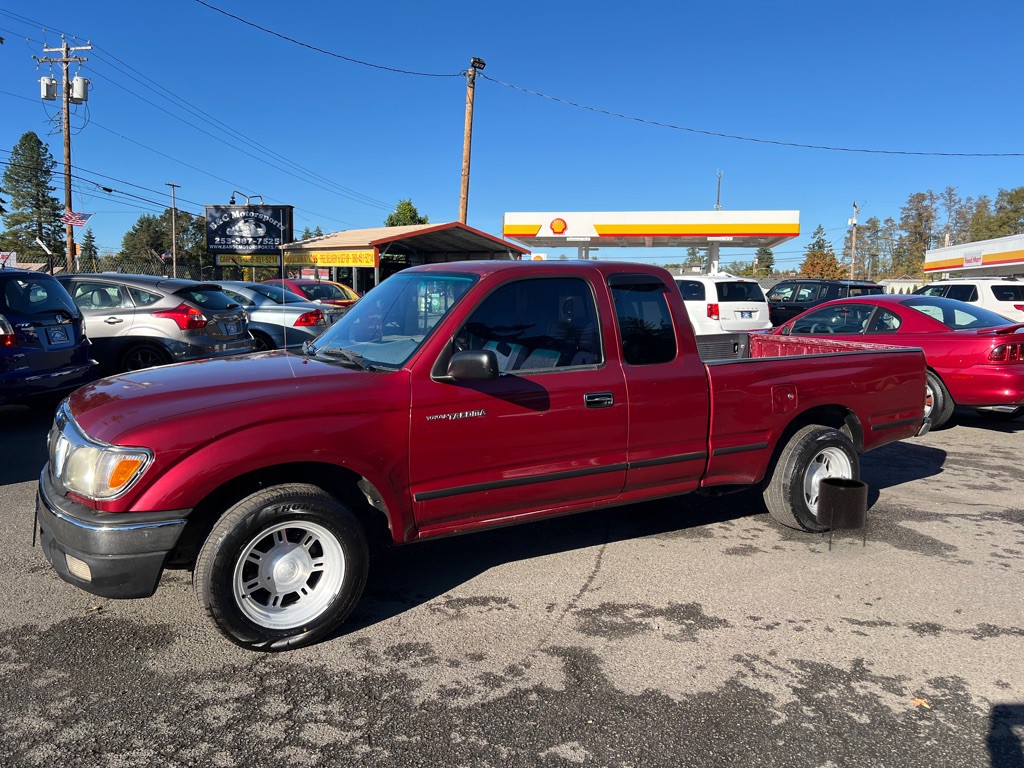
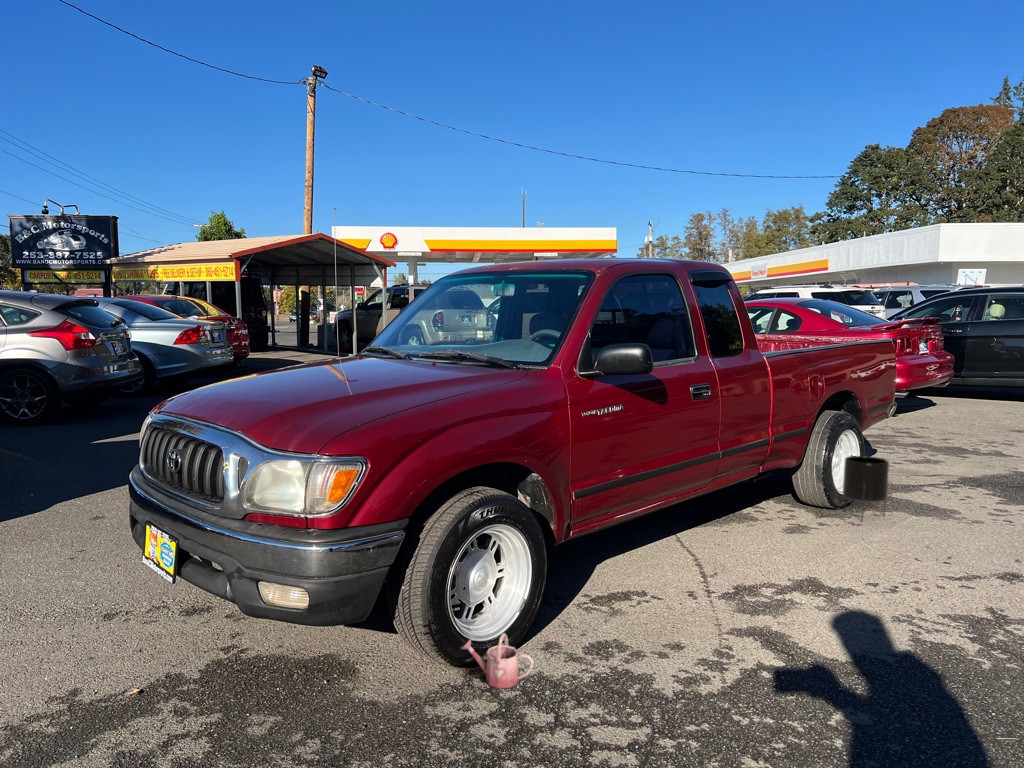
watering can: none [251,622,306,674] -> present [461,633,533,688]

